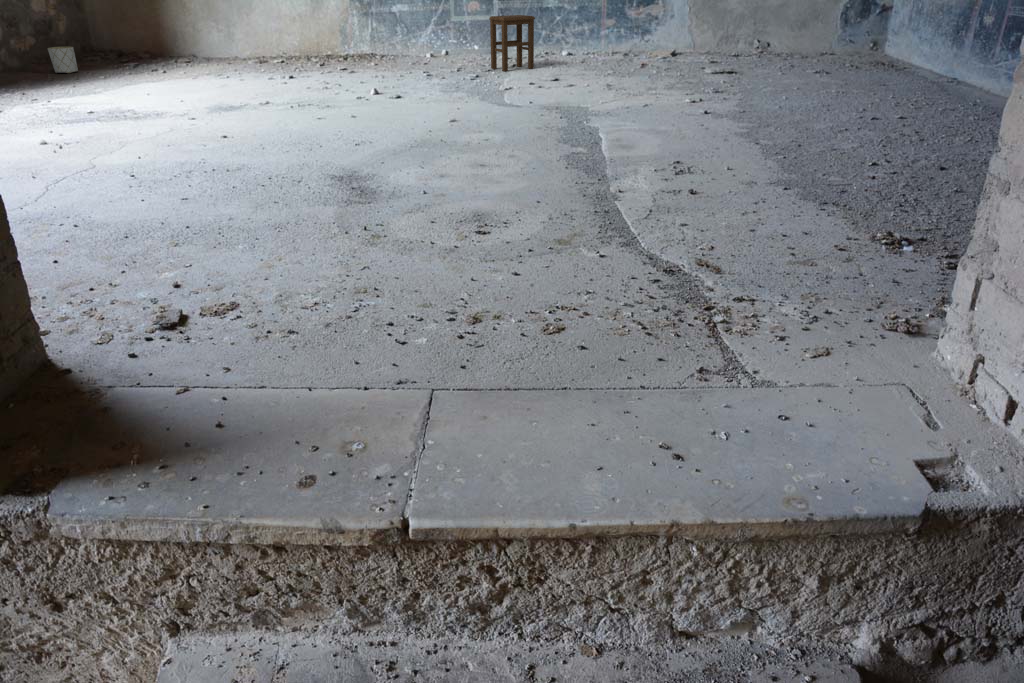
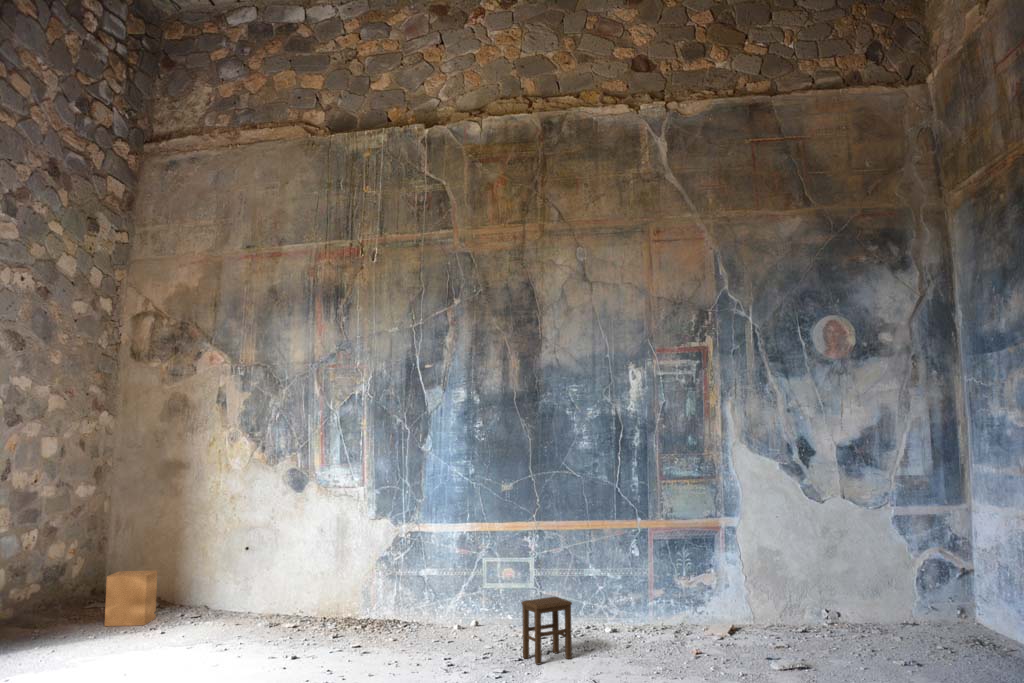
cardboard box: none [90,11,148,62] -> present [105,570,157,626]
planter: present [48,47,78,73] -> none [44,620,72,652]

